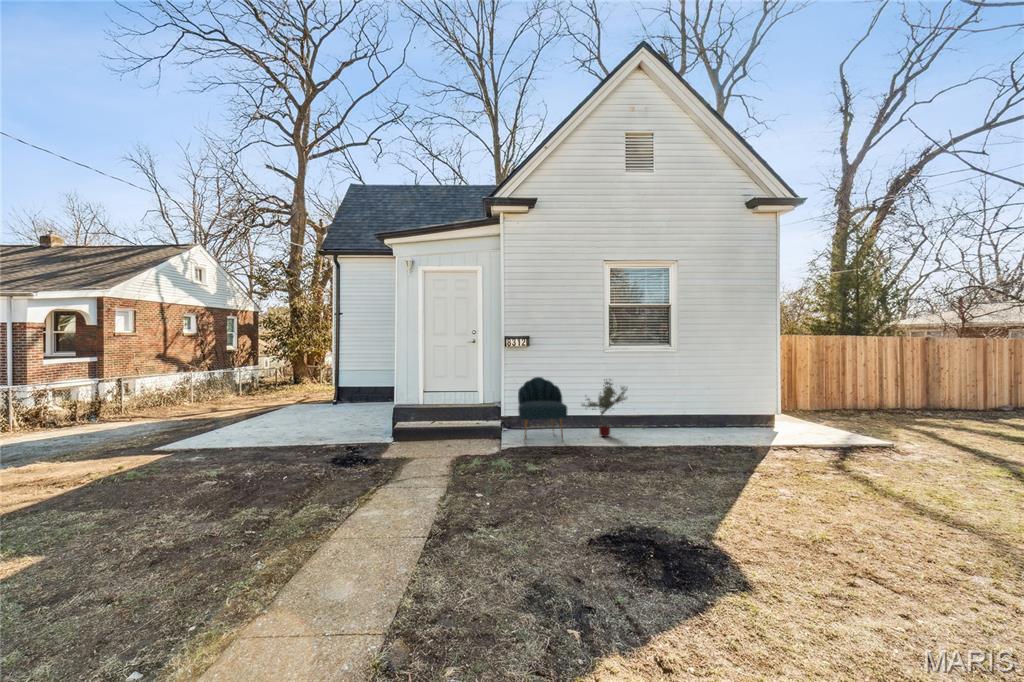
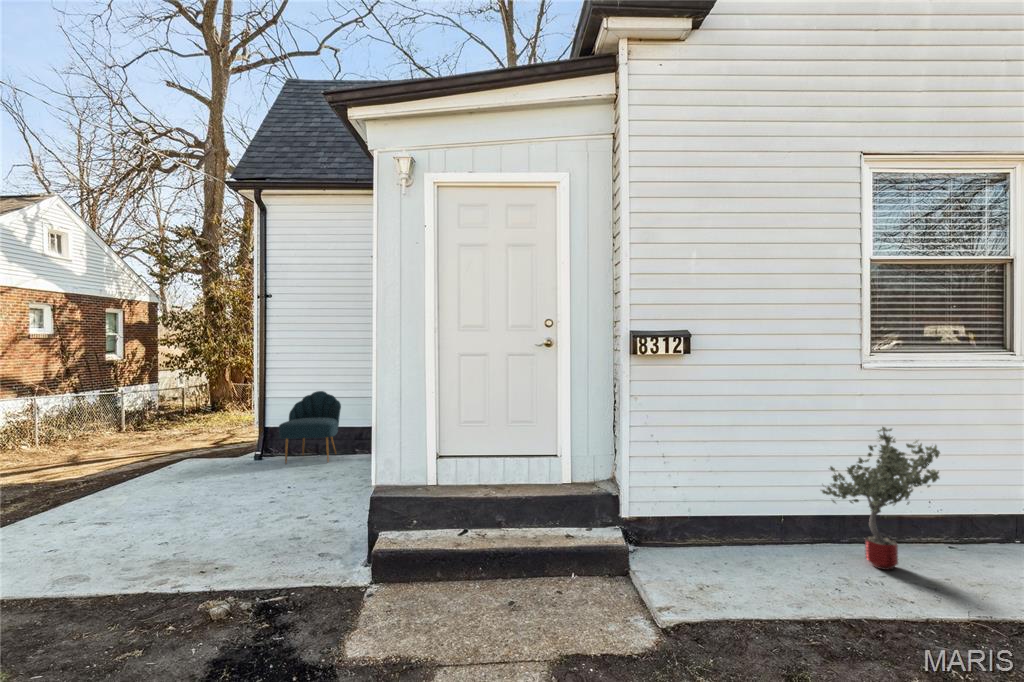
chair: present [518,377,567,440] -> present [279,391,341,464]

